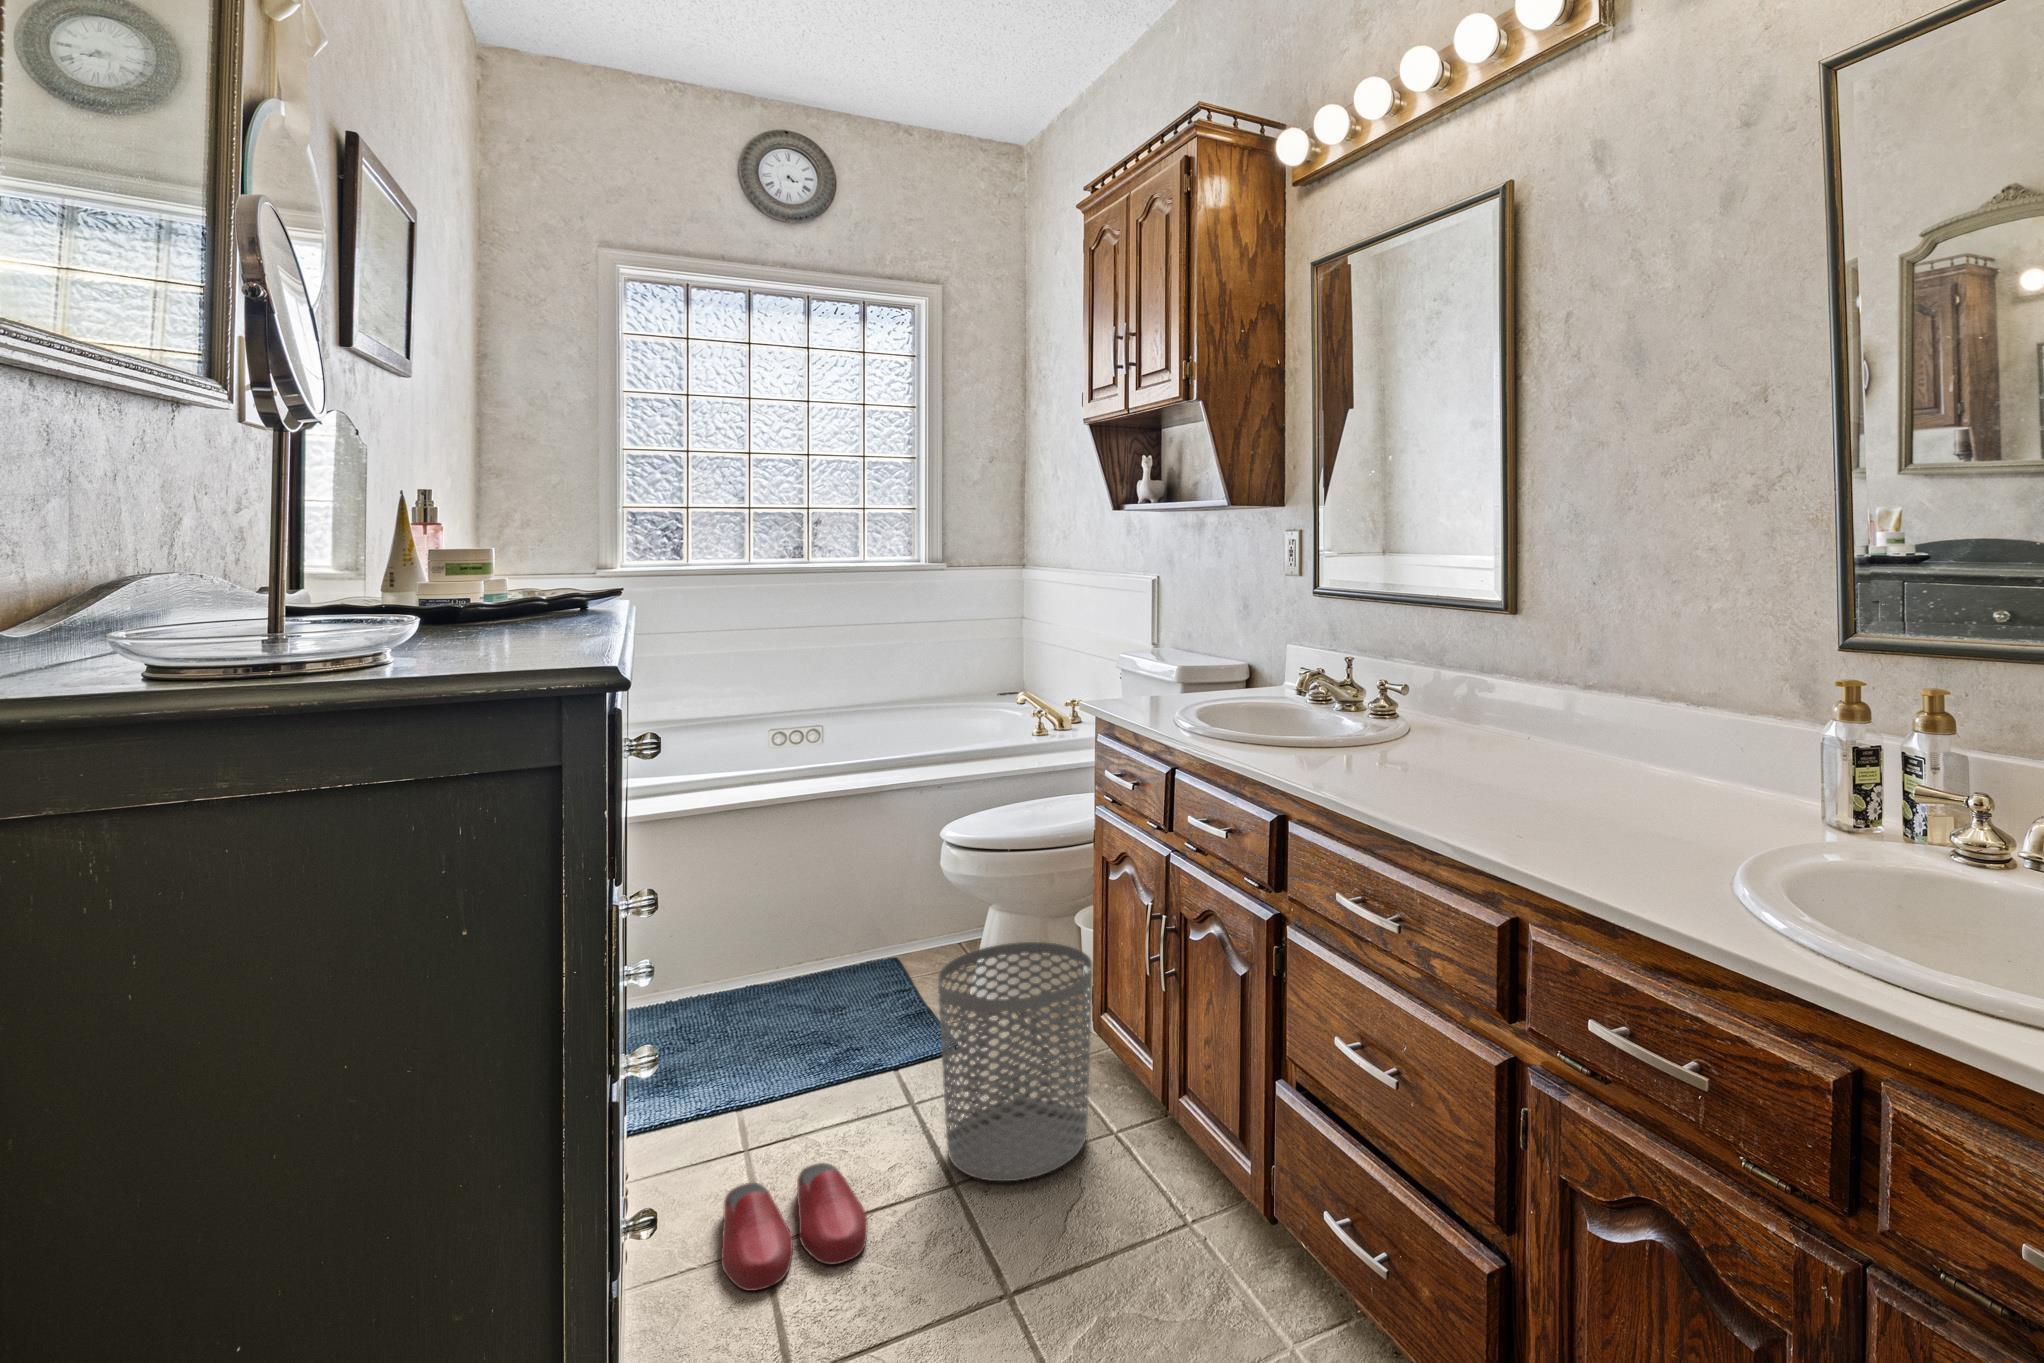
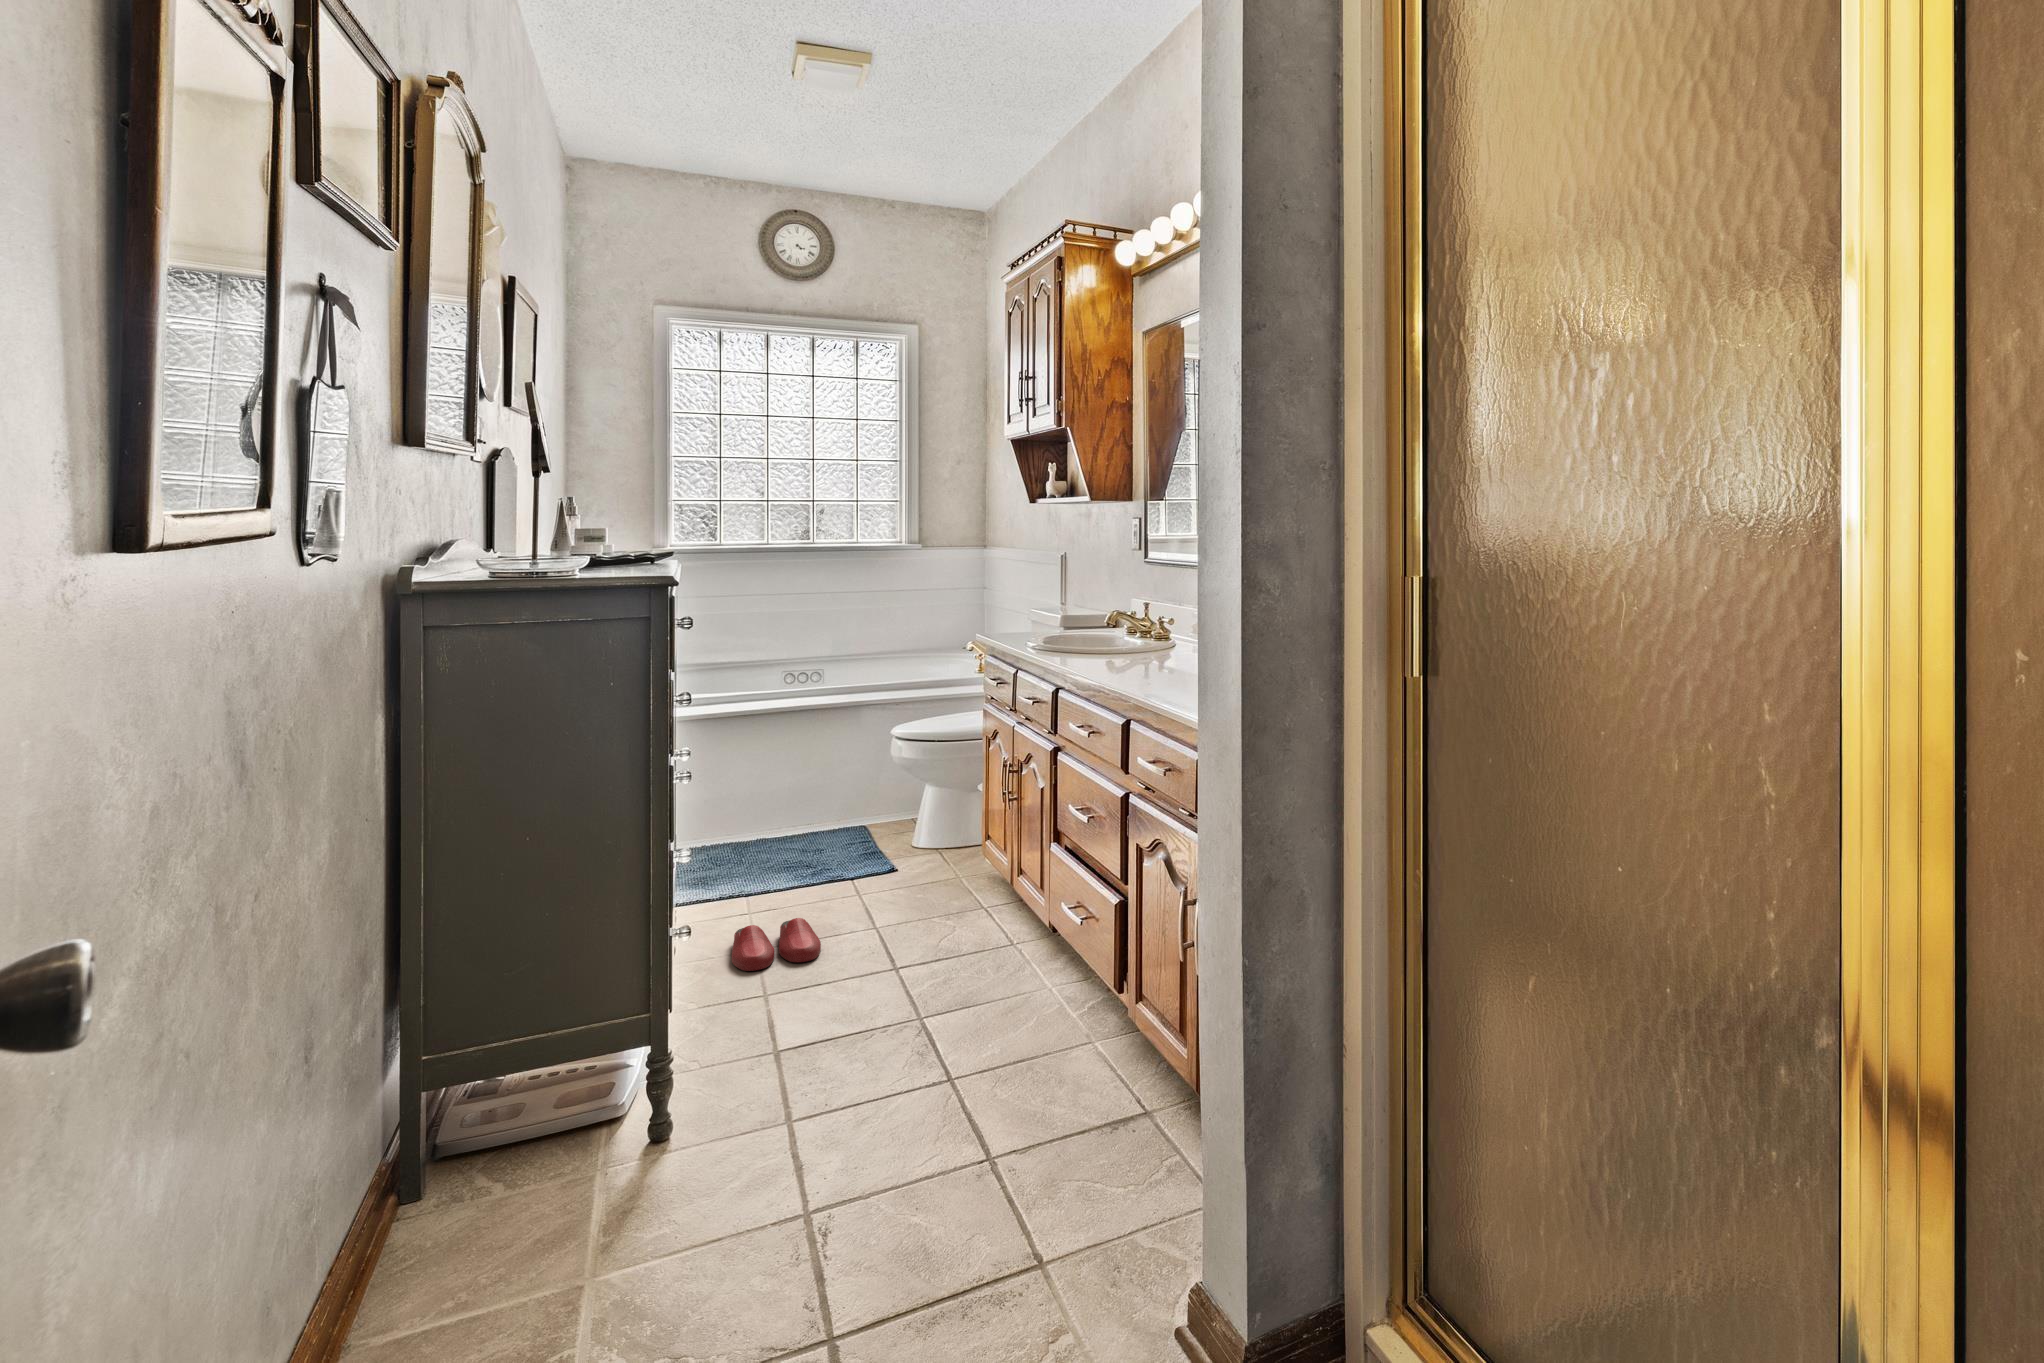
waste bin: present [938,942,1093,1181] -> none [872,793,974,933]

